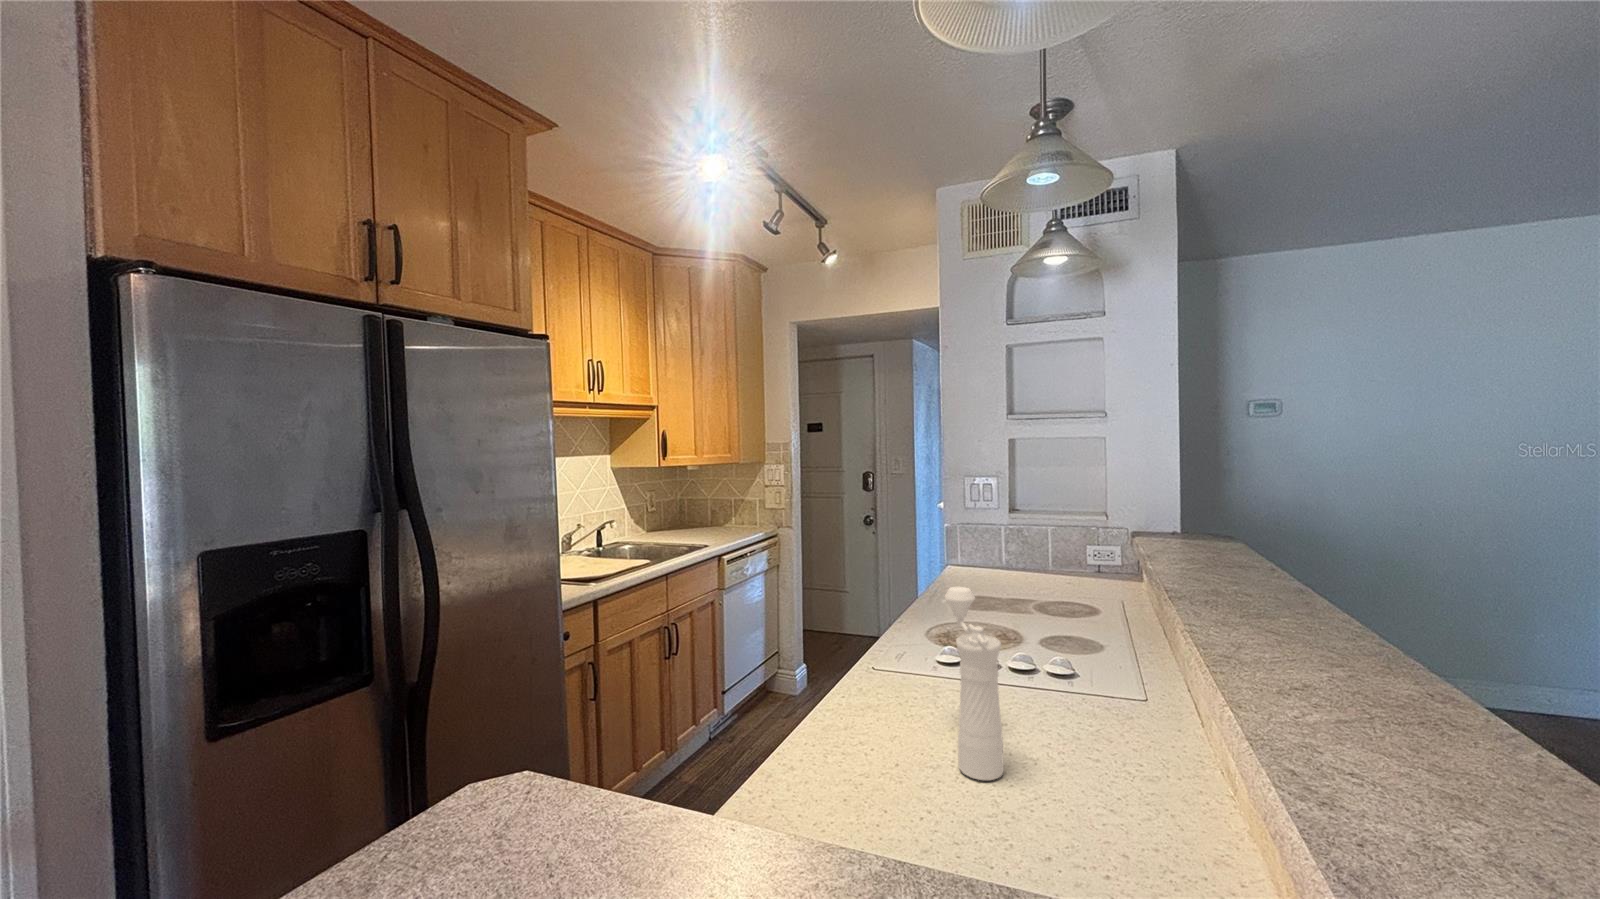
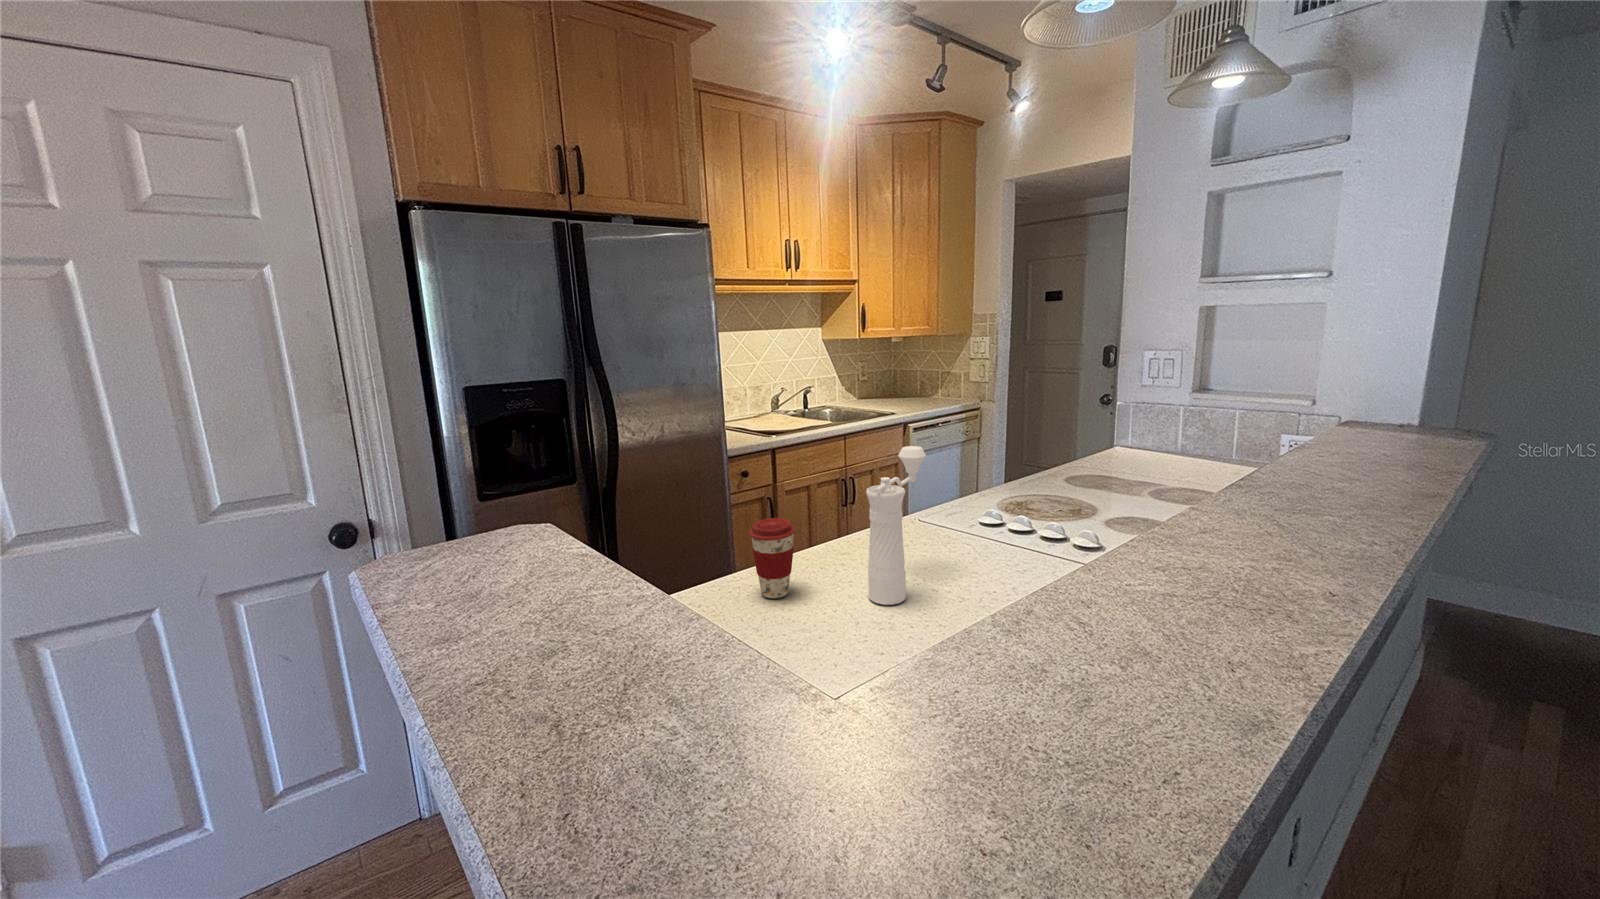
coffee cup: none [828,694,886,805] -> present [749,518,795,598]

